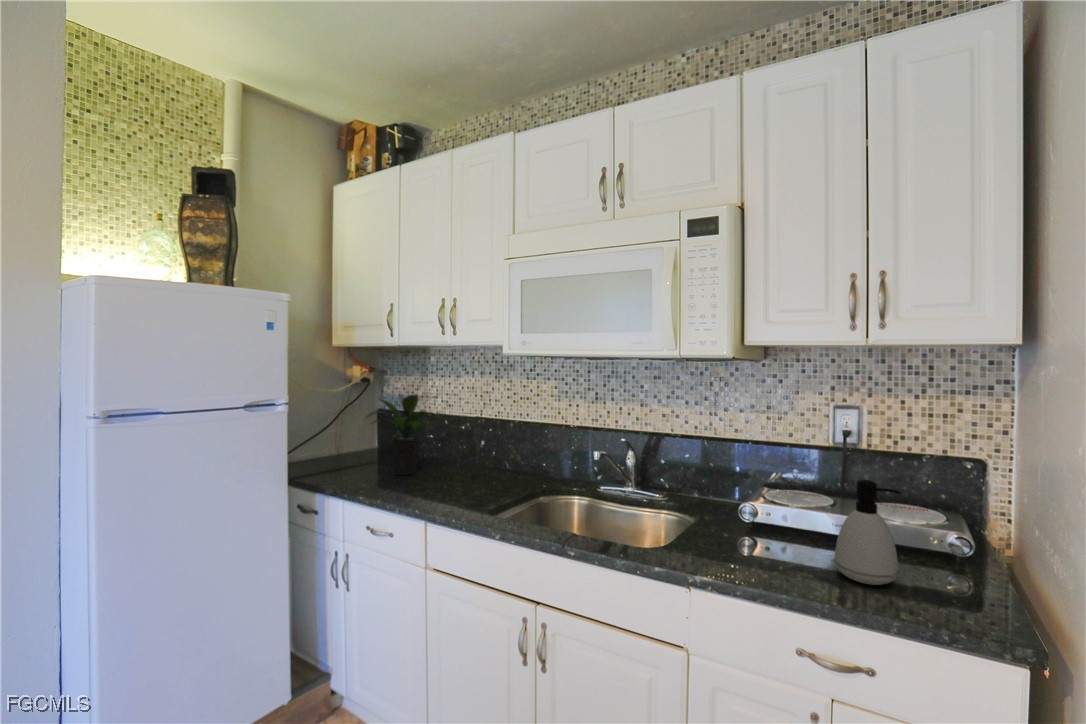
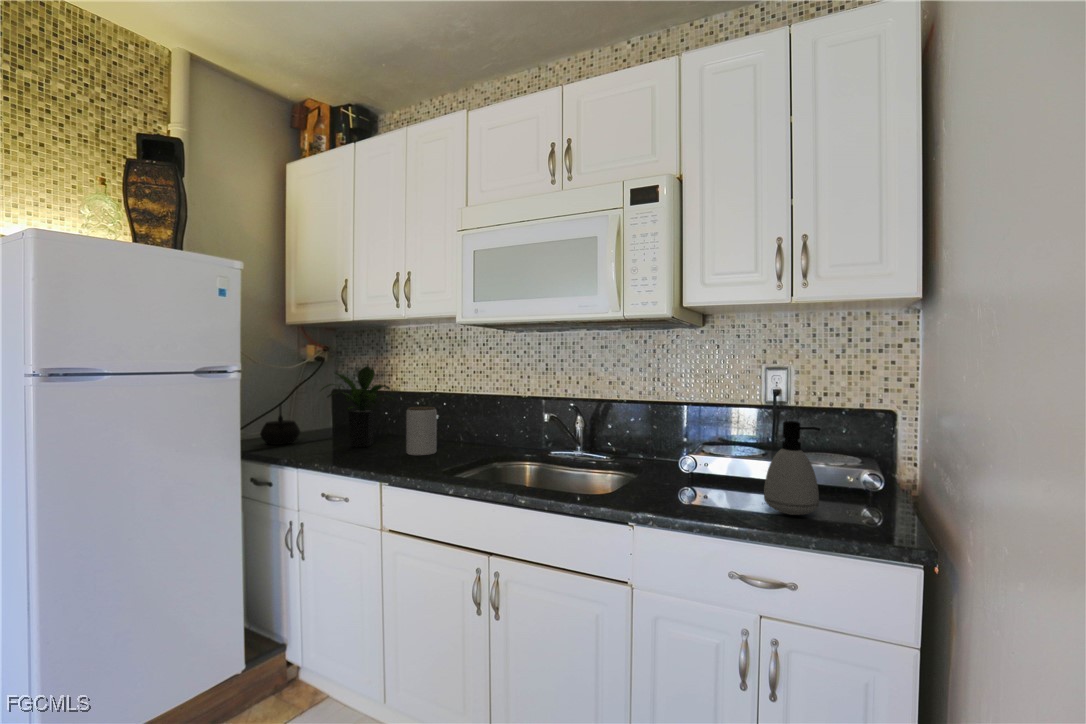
kettle: none [307,428,345,470] -> present [260,404,300,445]
jar: none [451,436,481,488] -> present [406,407,437,455]

